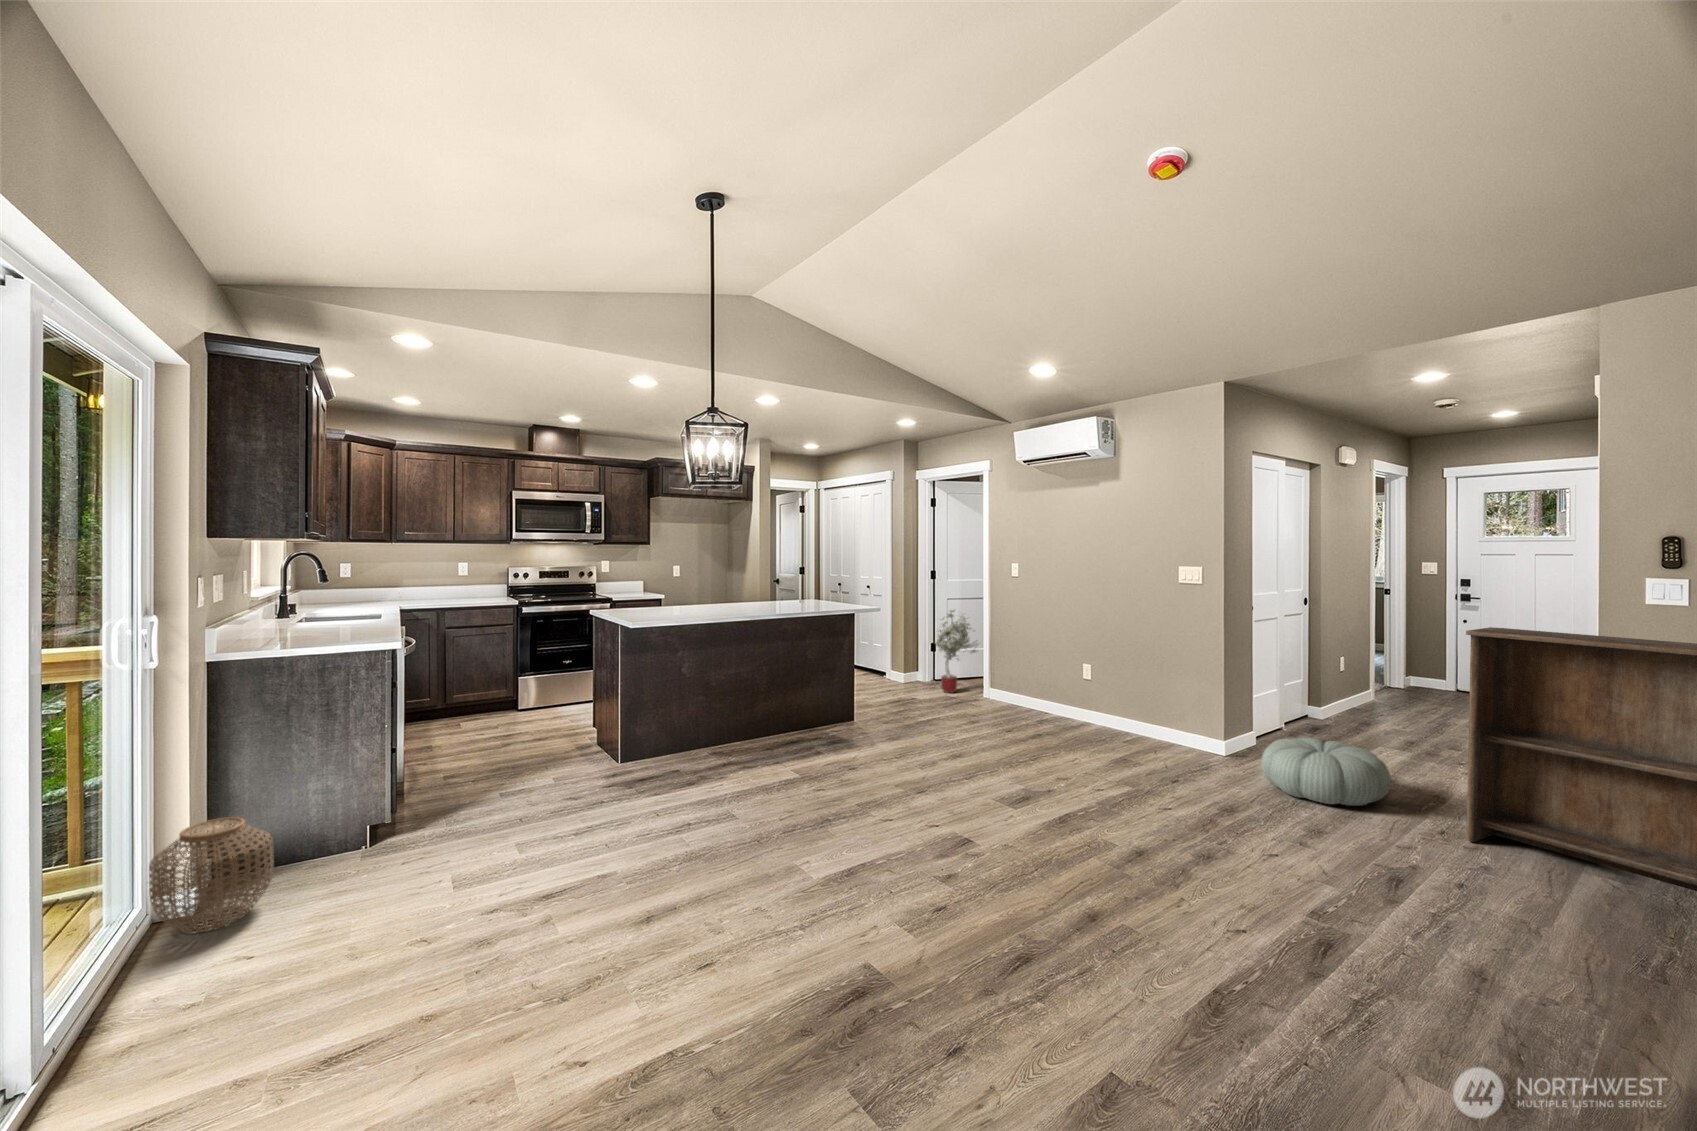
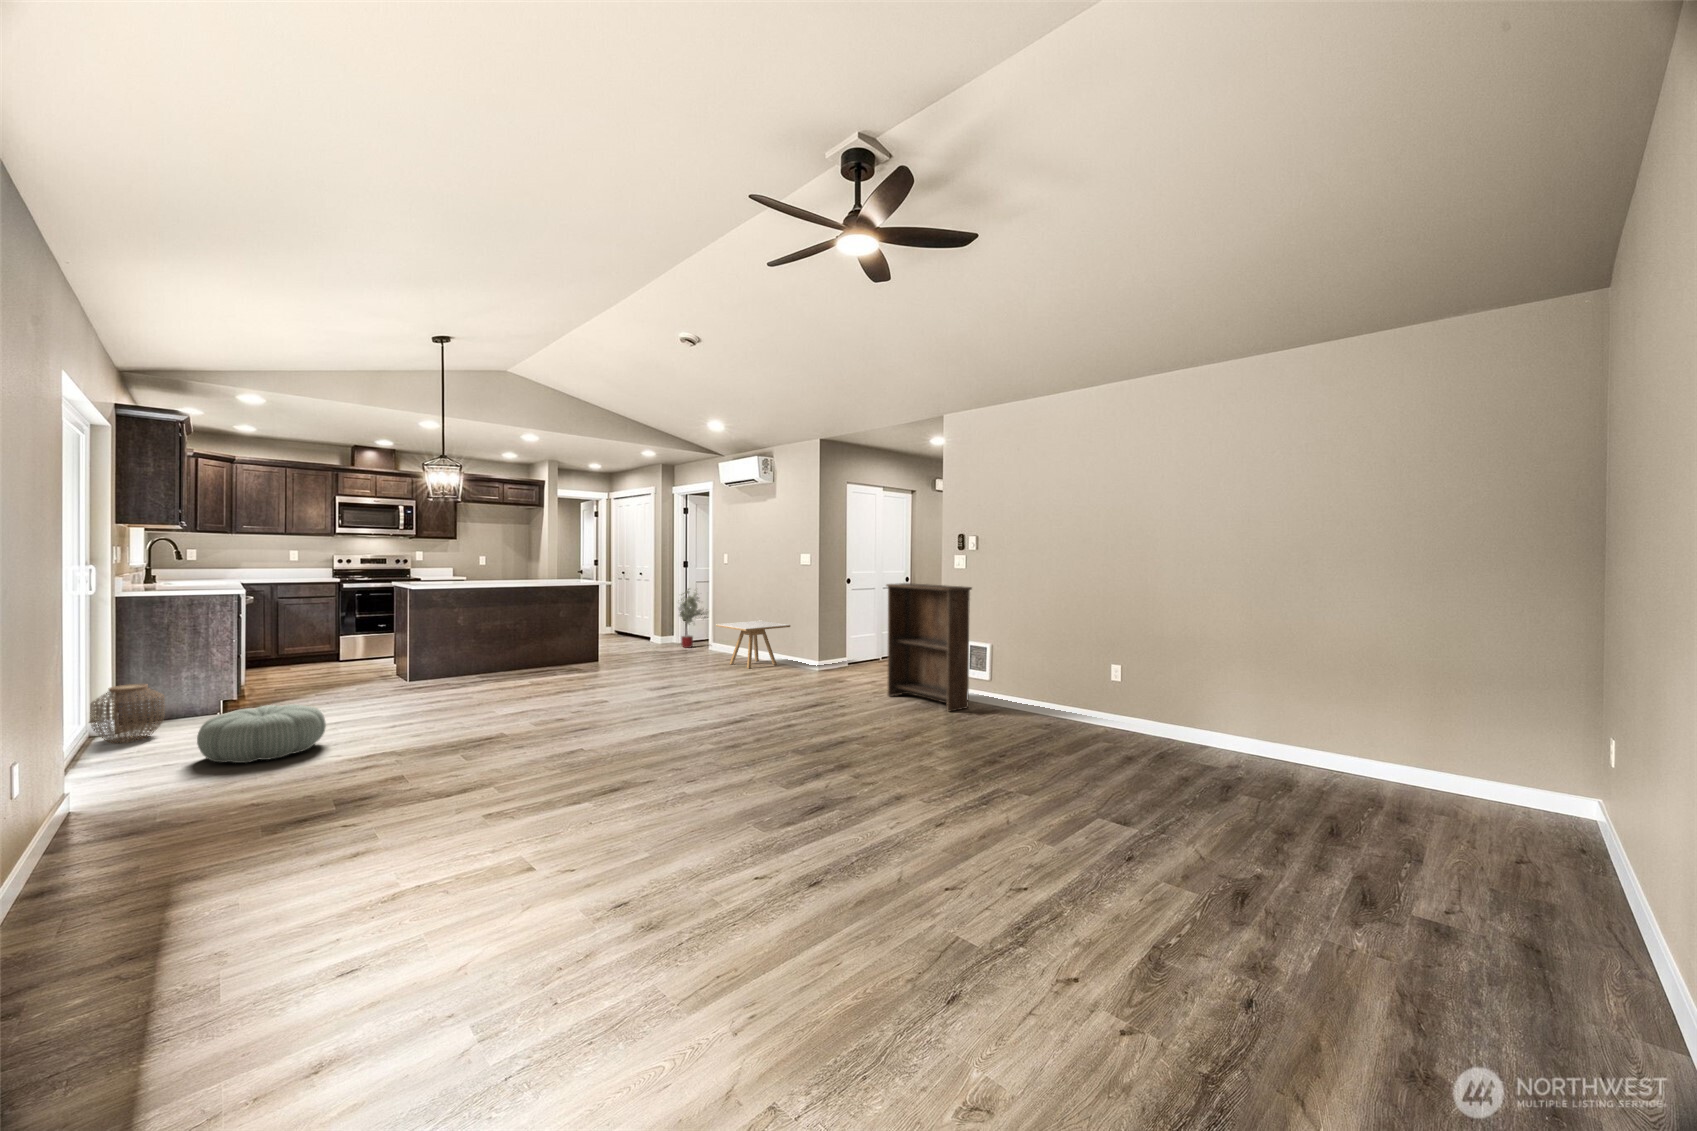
side table: none [1031,664,1151,744] -> present [716,621,790,669]
pouf: present [1261,738,1391,806] -> present [197,704,326,763]

